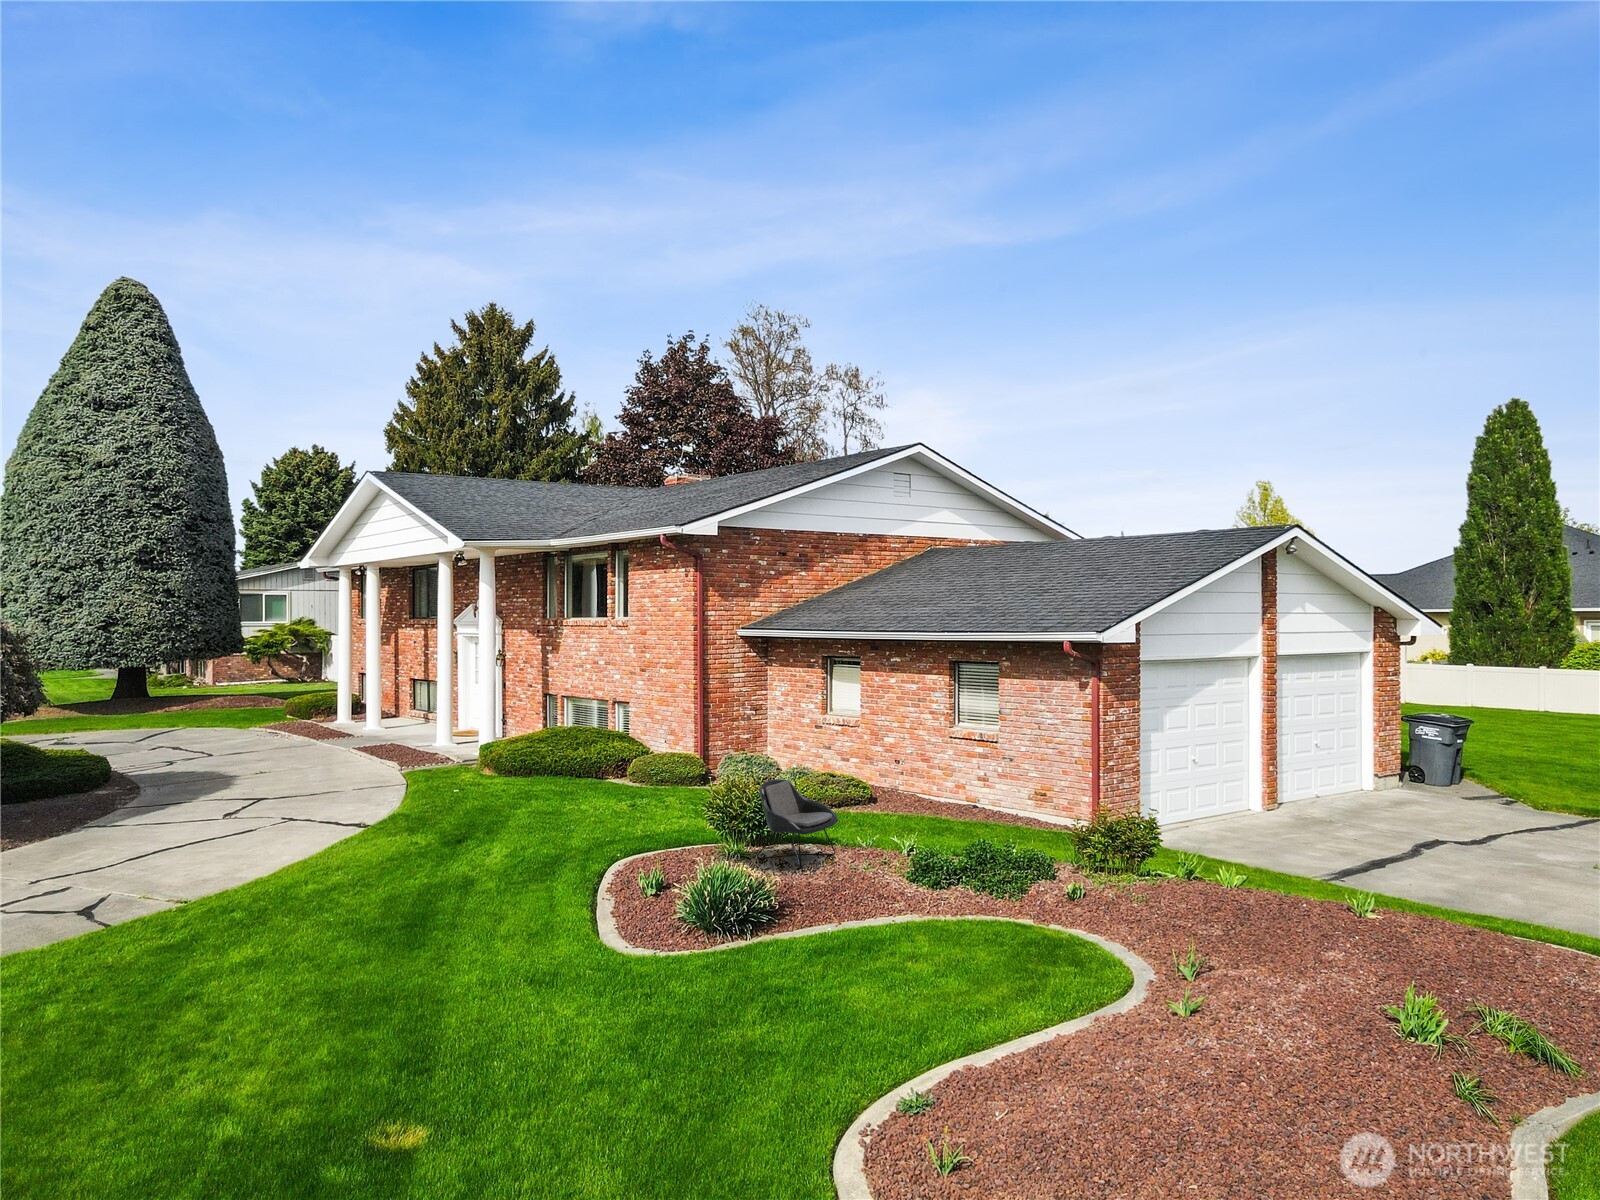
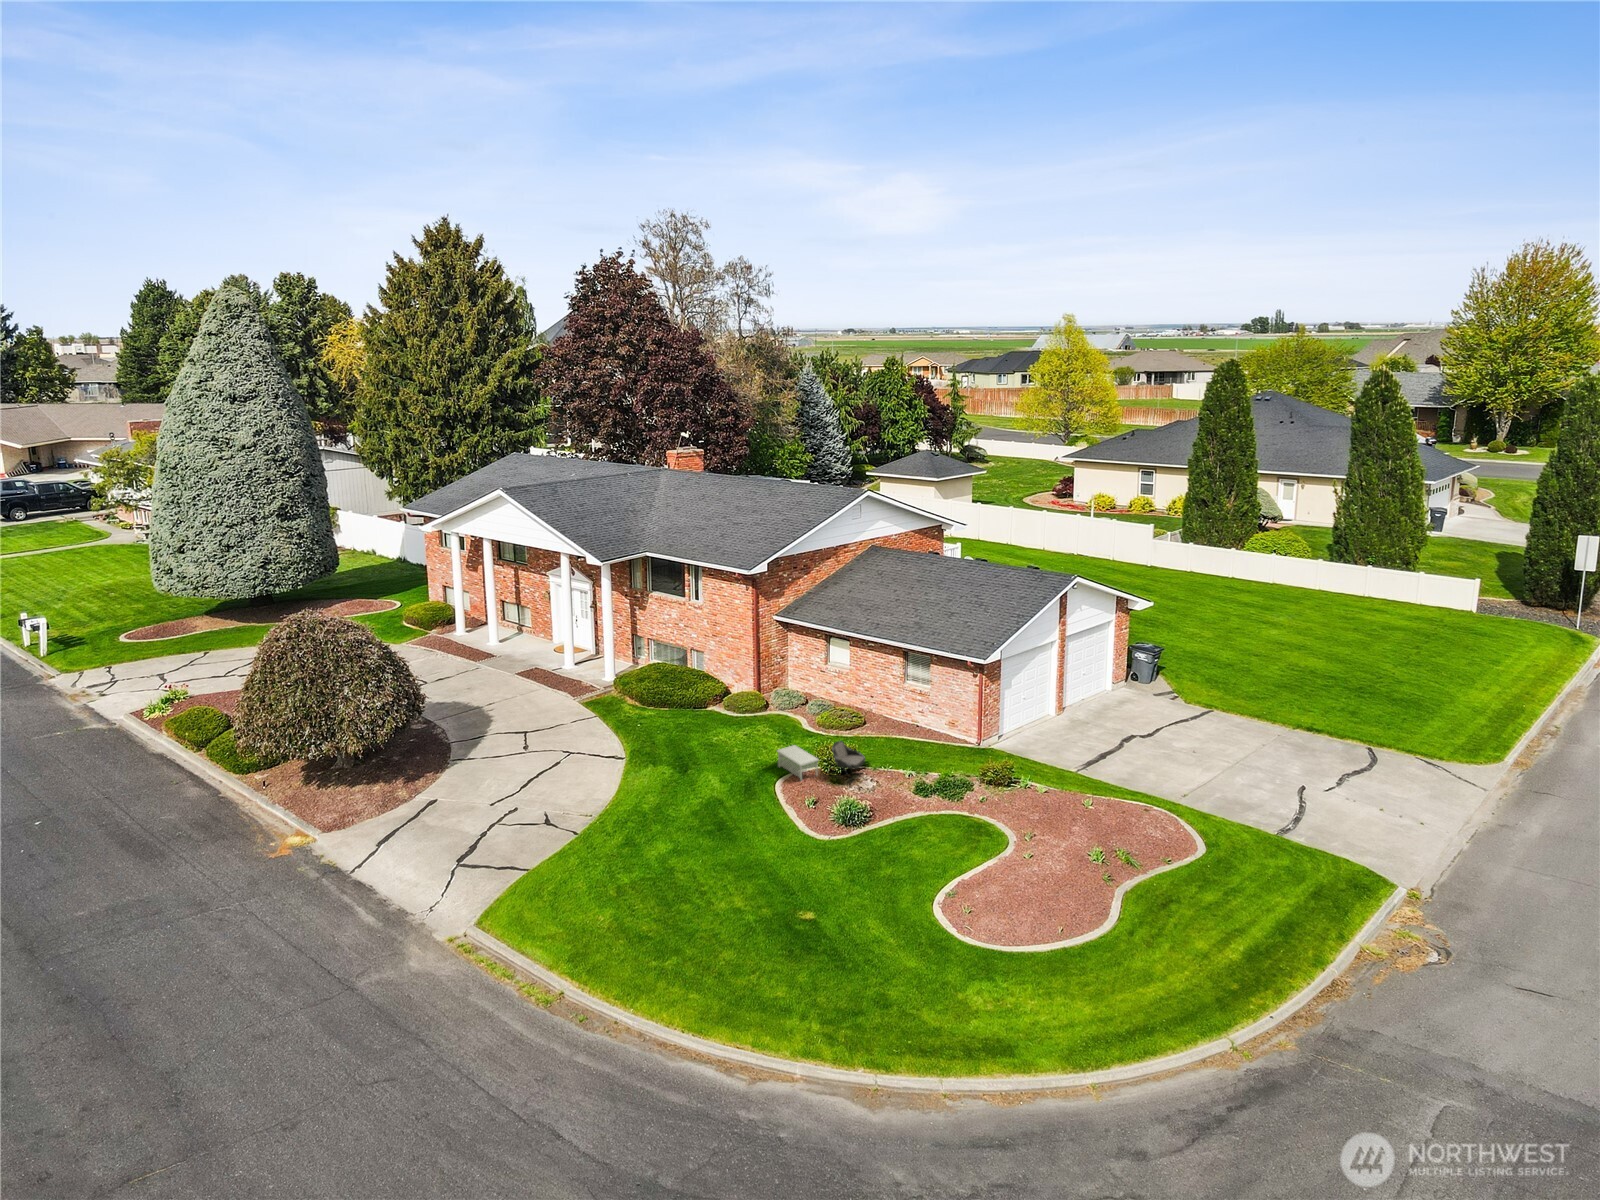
storage bench: none [653,797,732,863] -> present [777,745,818,780]

